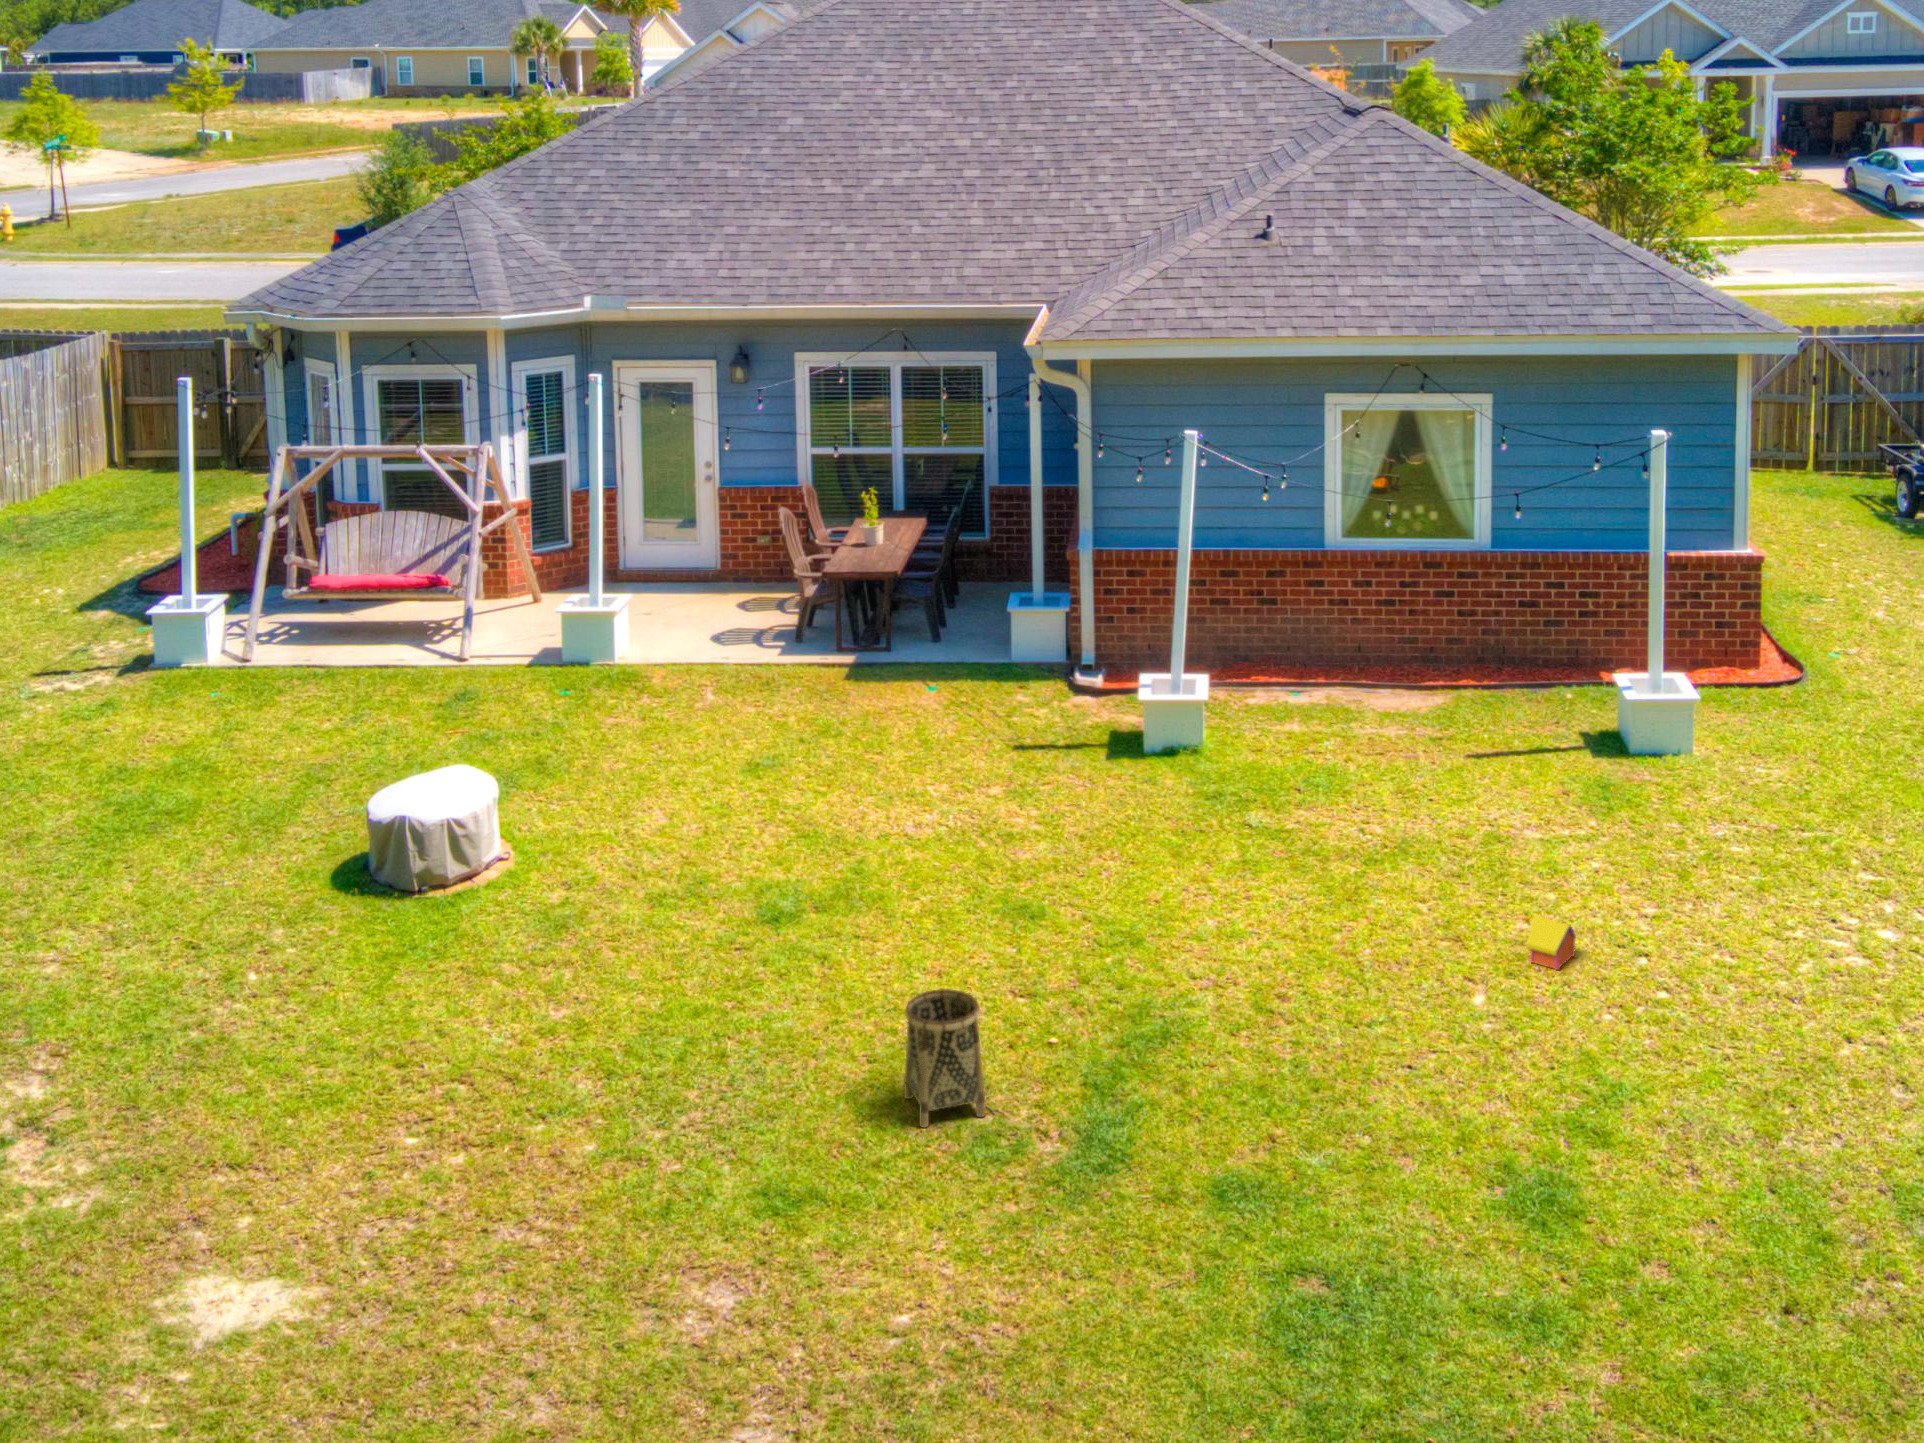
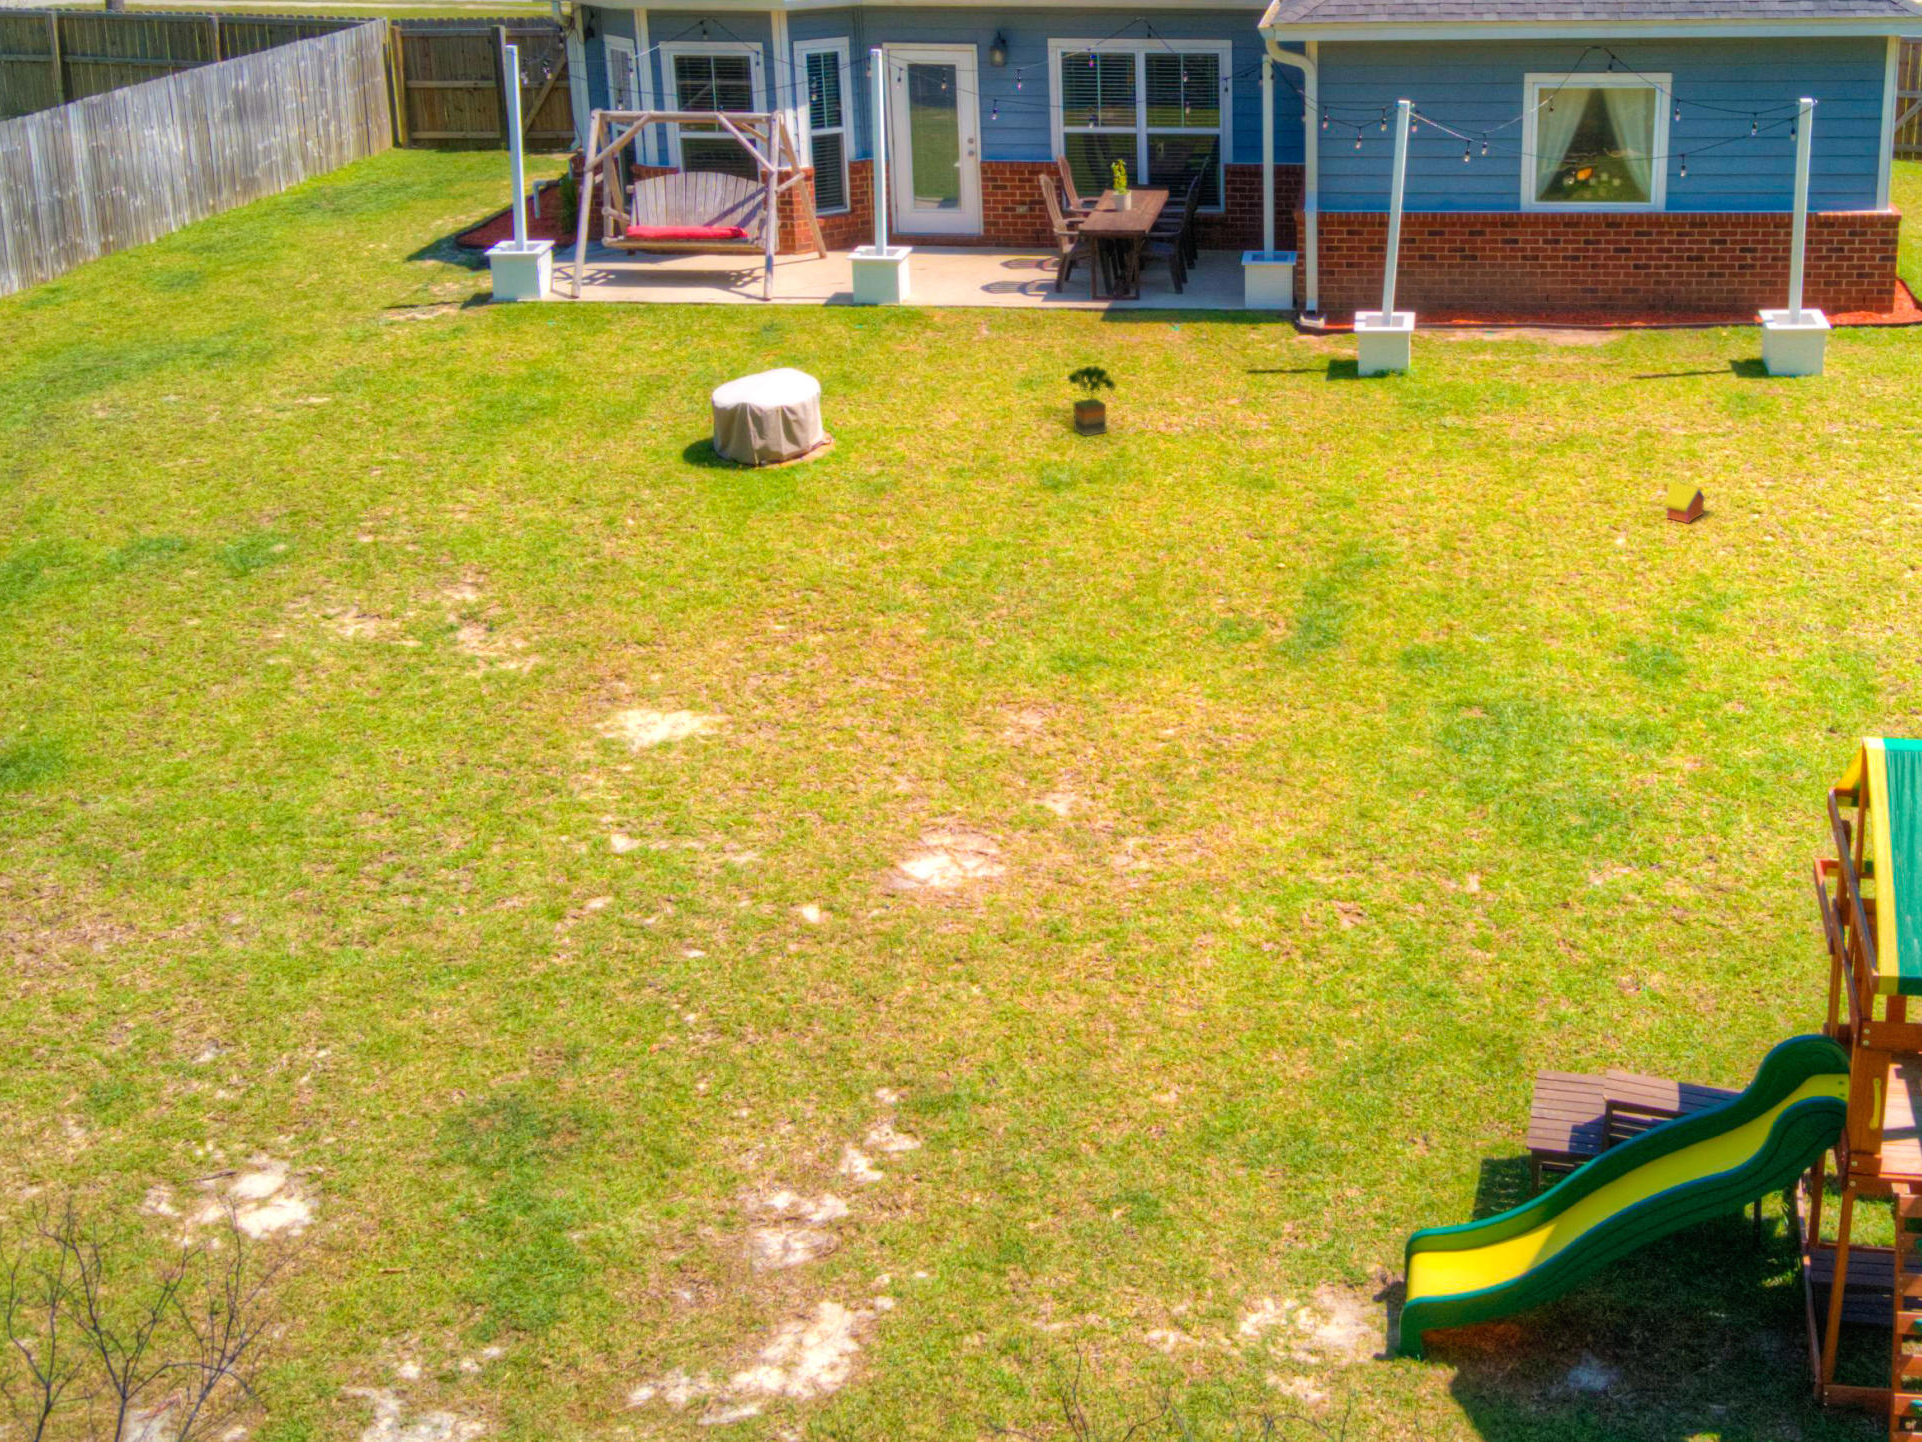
potted tree: none [797,754,856,842] -> present [1069,366,1116,436]
basket: present [904,989,986,1127] -> none [1163,518,1227,619]

